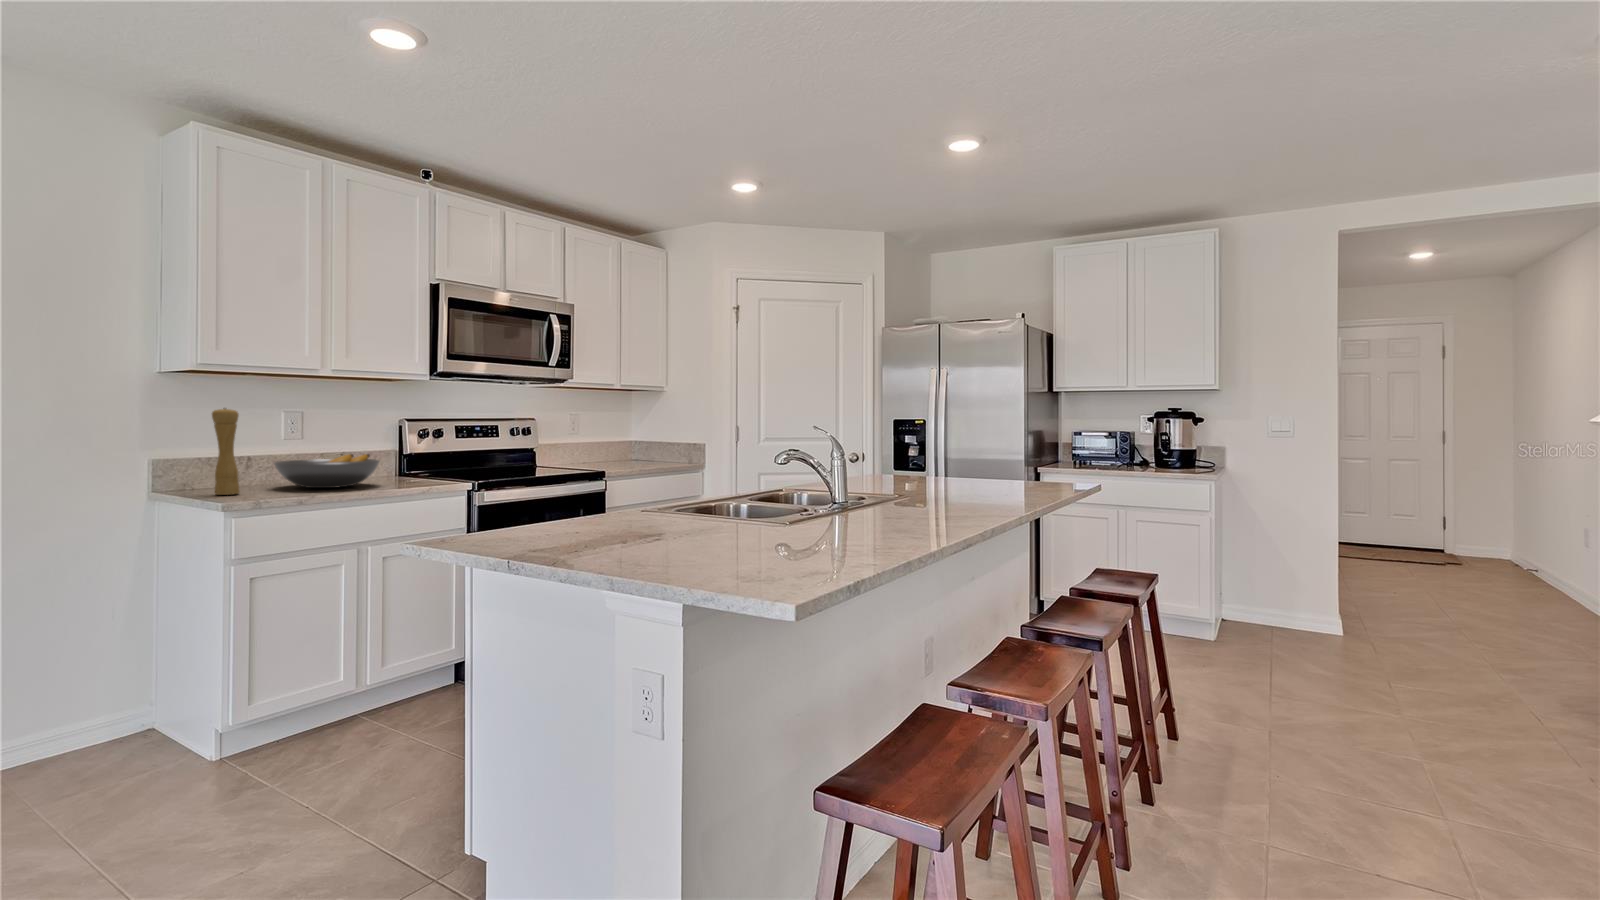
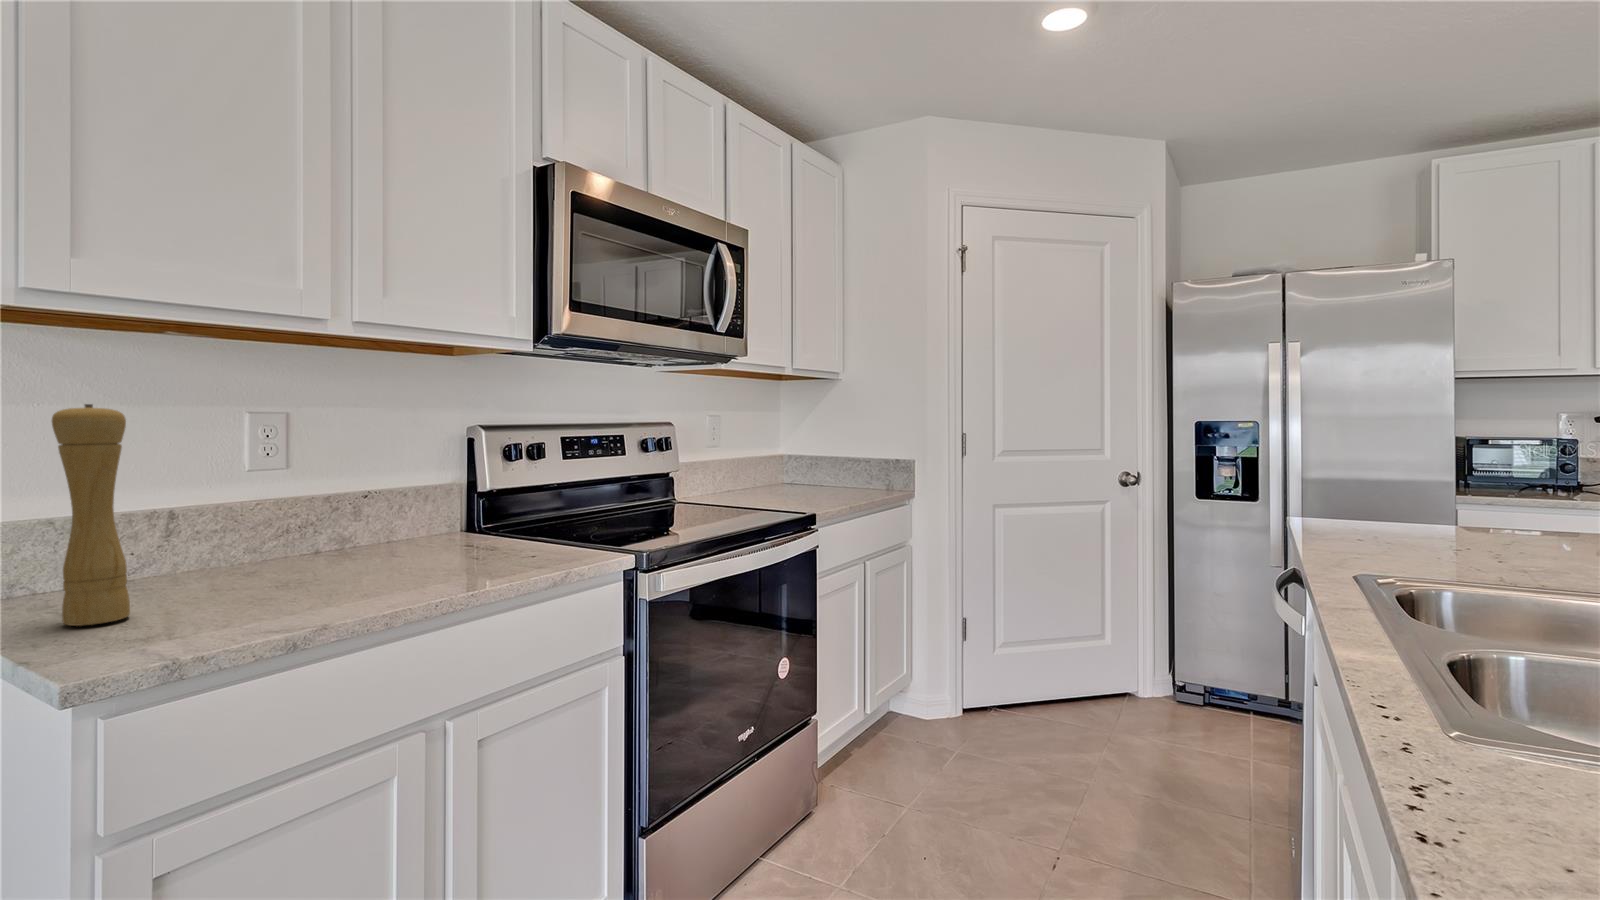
fruit bowl: present [274,454,379,488] -> none [220,502,454,583]

